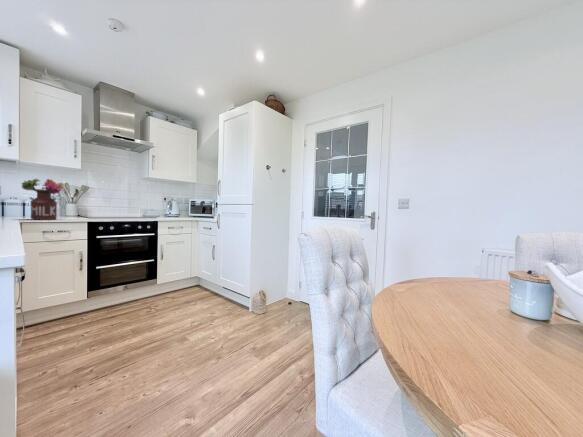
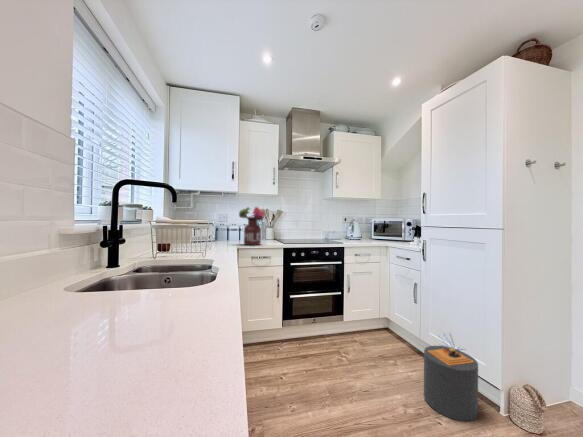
trash can: none [209,271,240,321] -> present [424,334,478,421]

